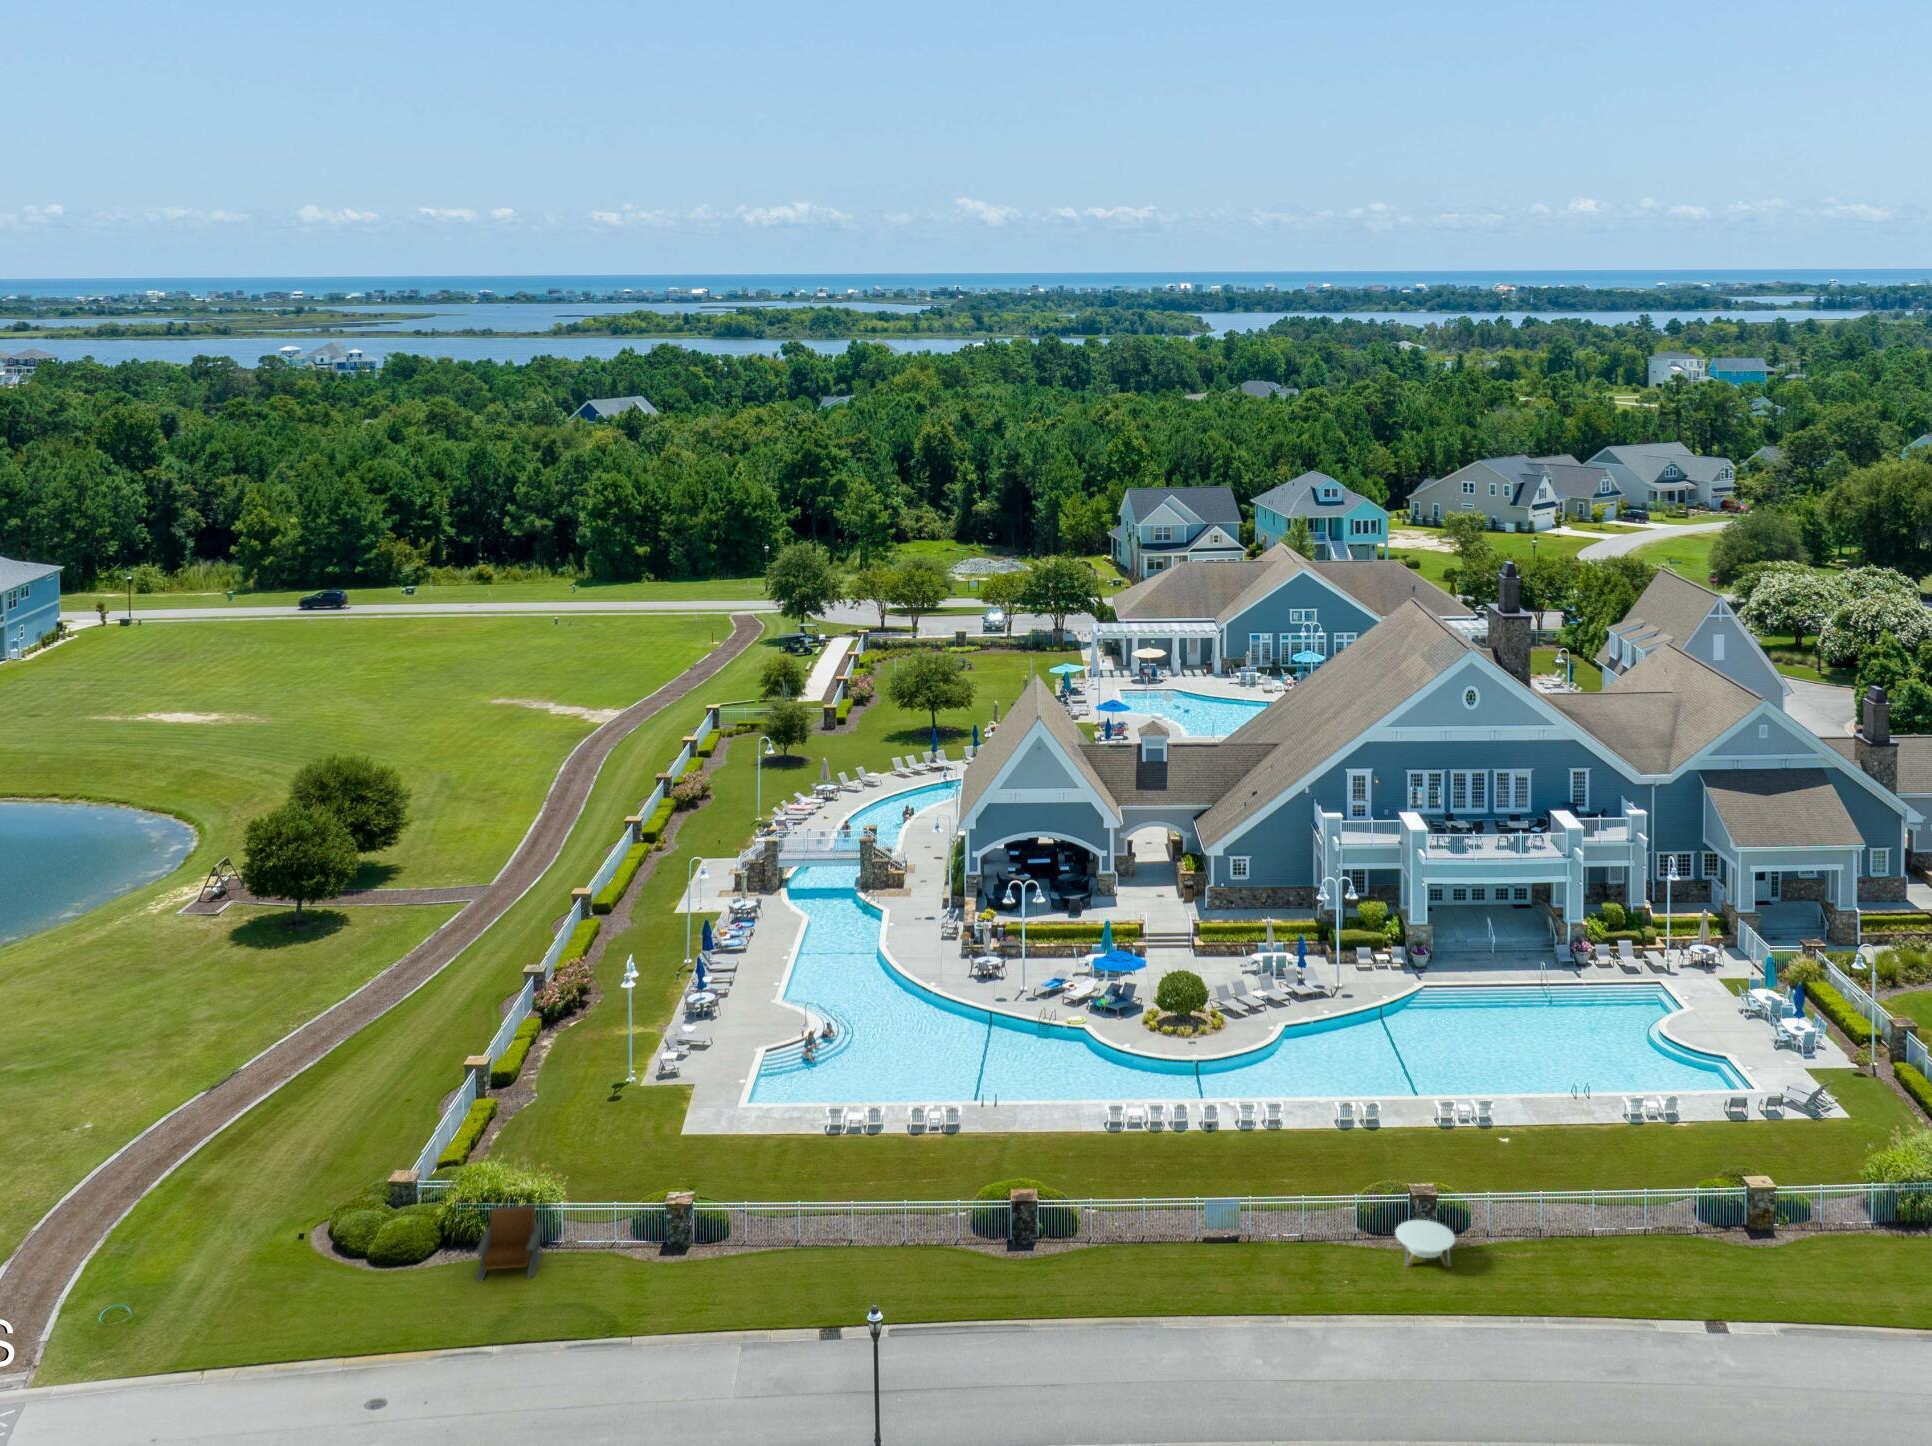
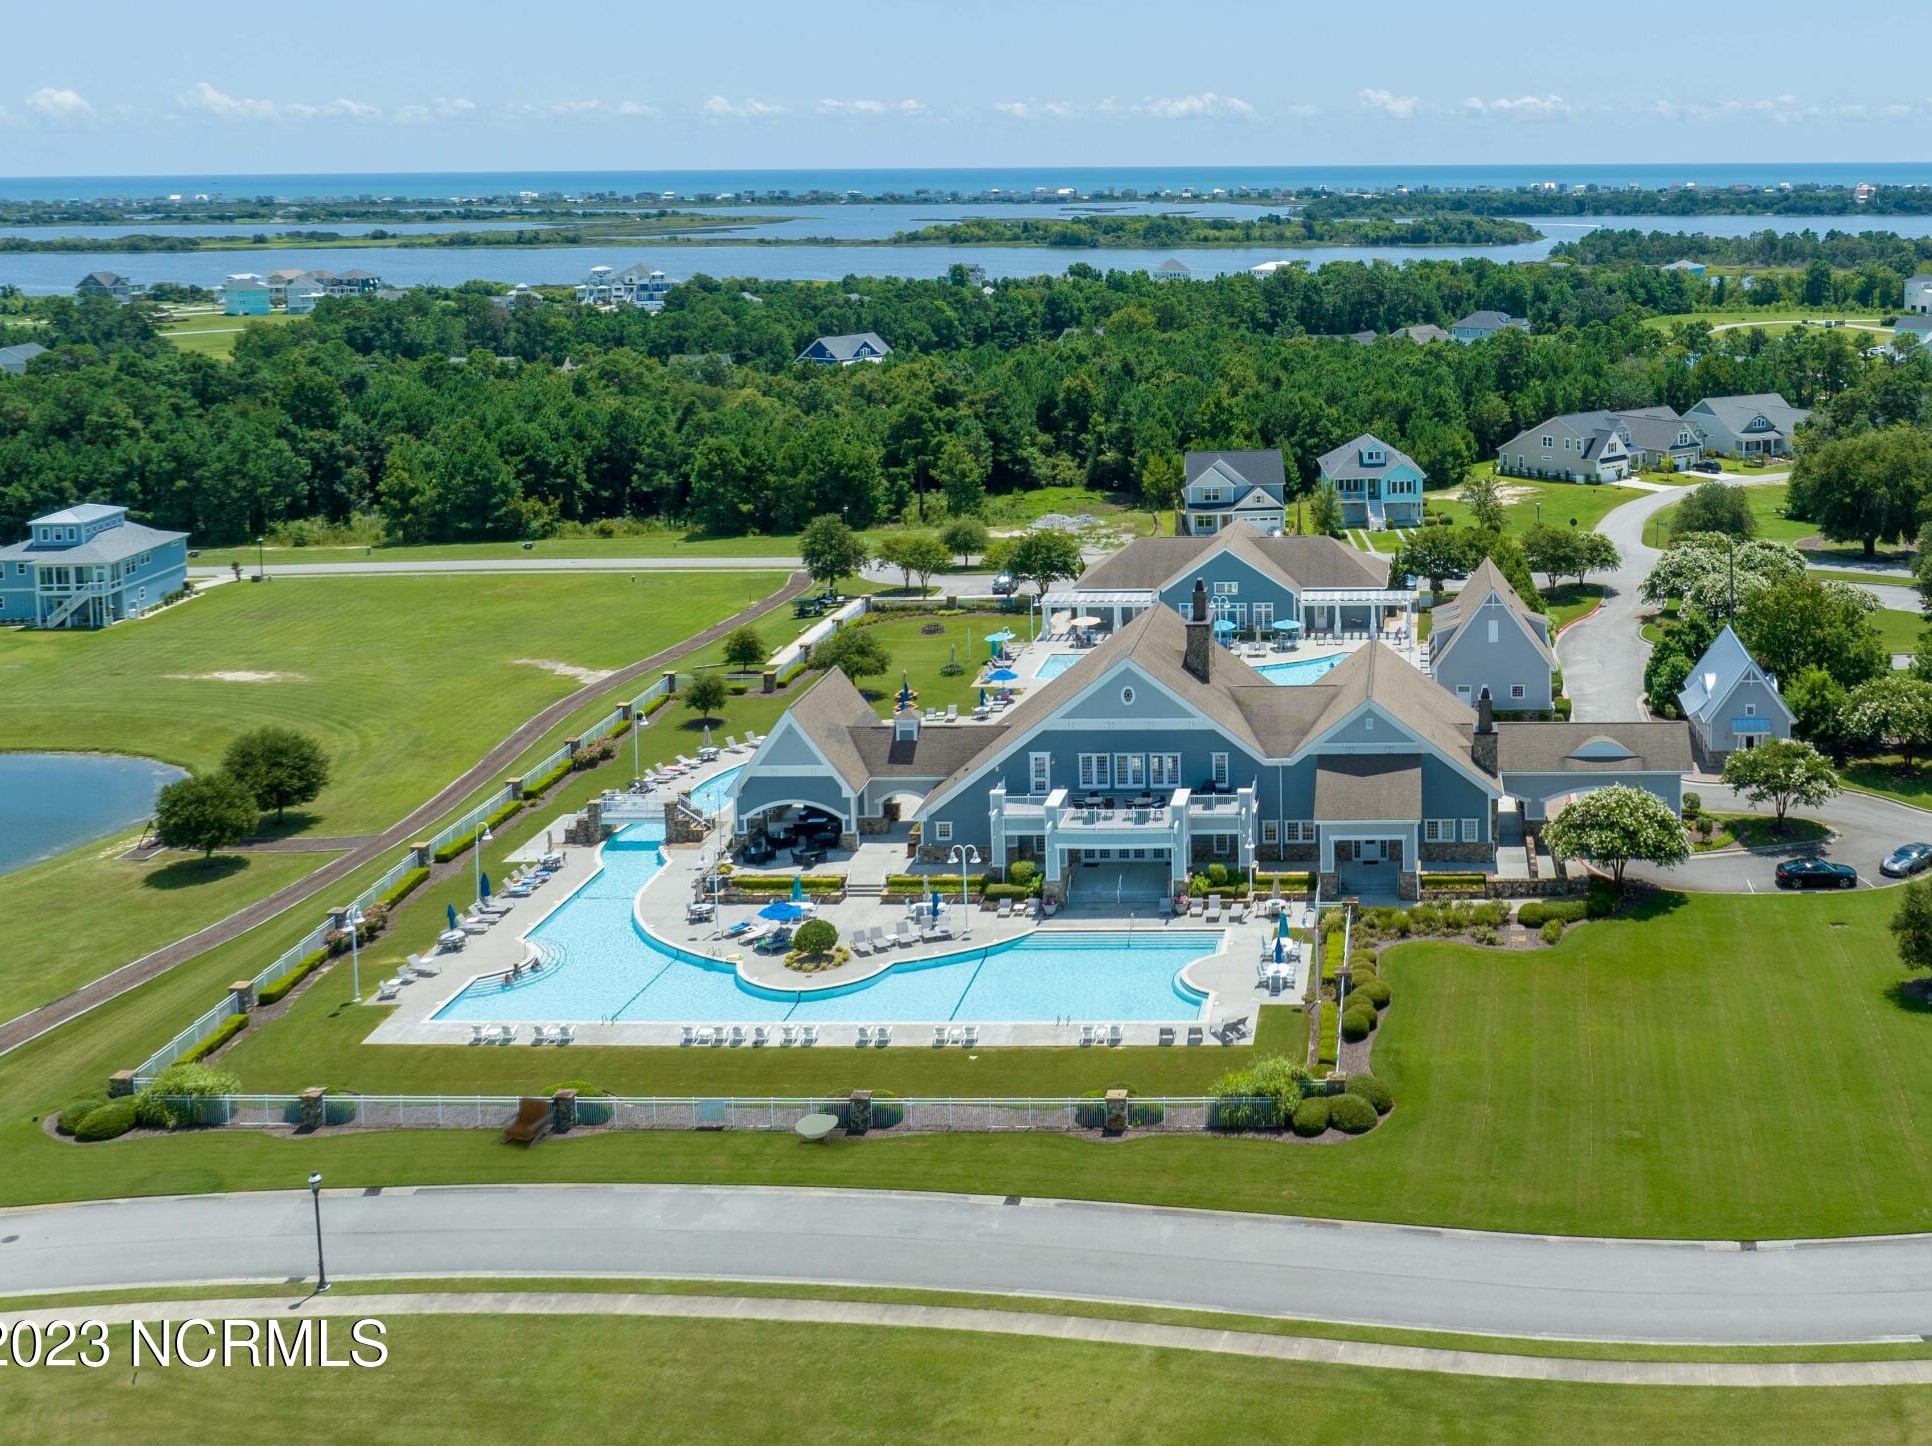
lounge chair: present [476,1205,543,1282] -> present [501,1097,555,1149]

